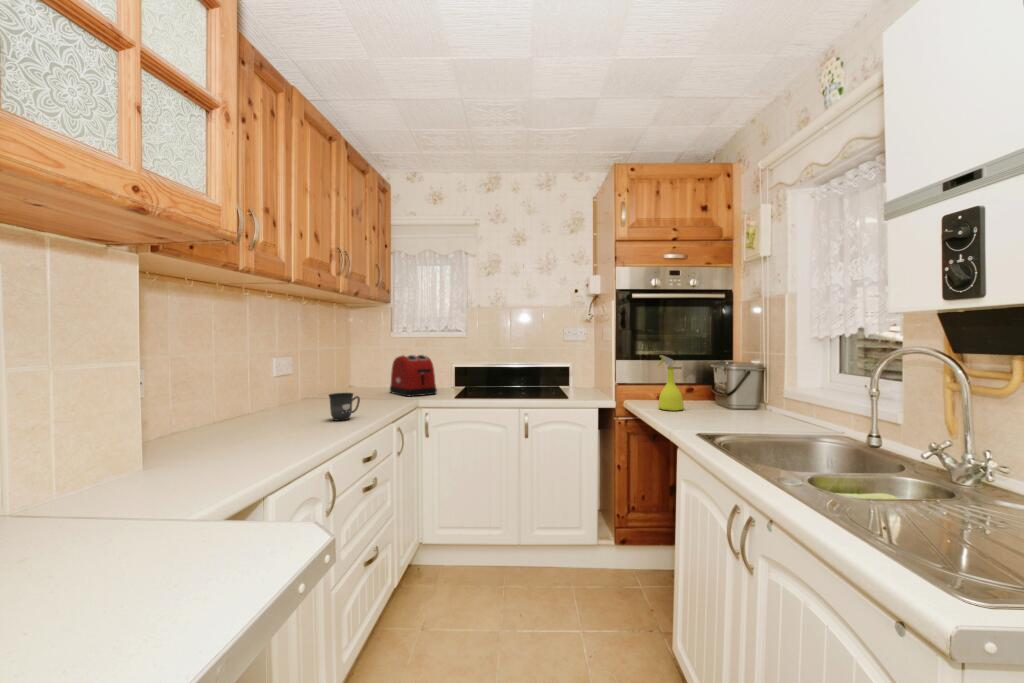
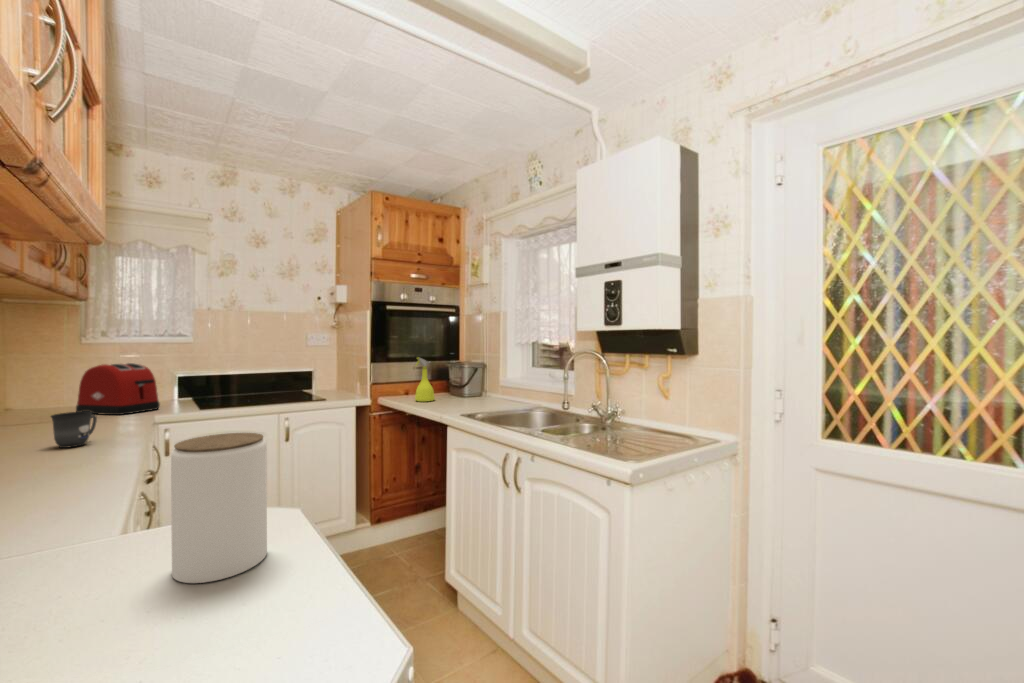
jar: none [115,437,231,611] -> present [171,433,267,583]

